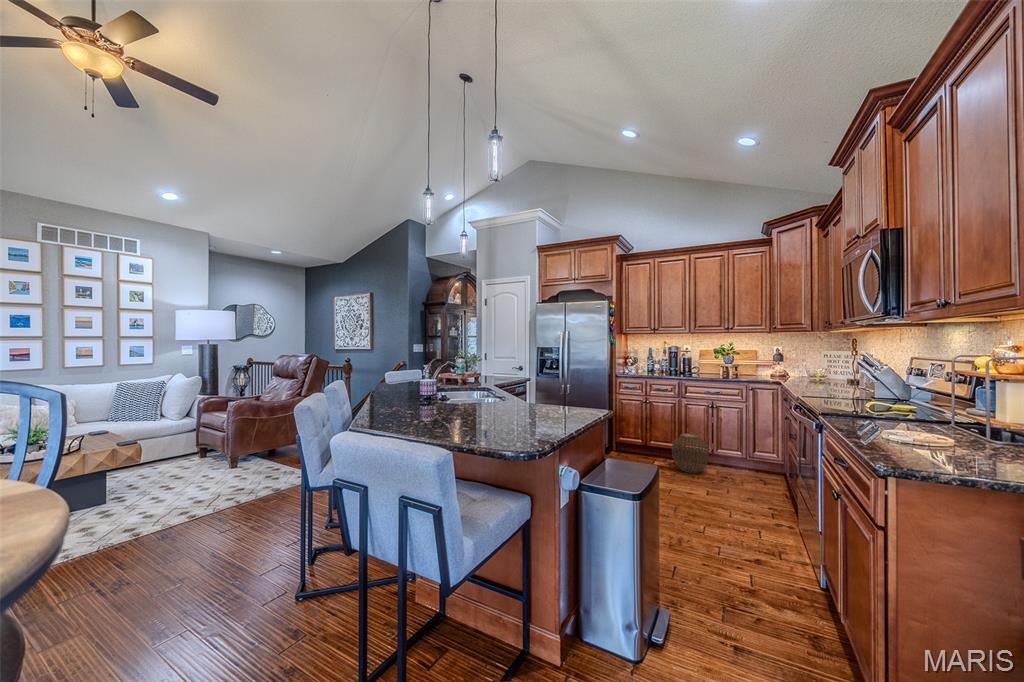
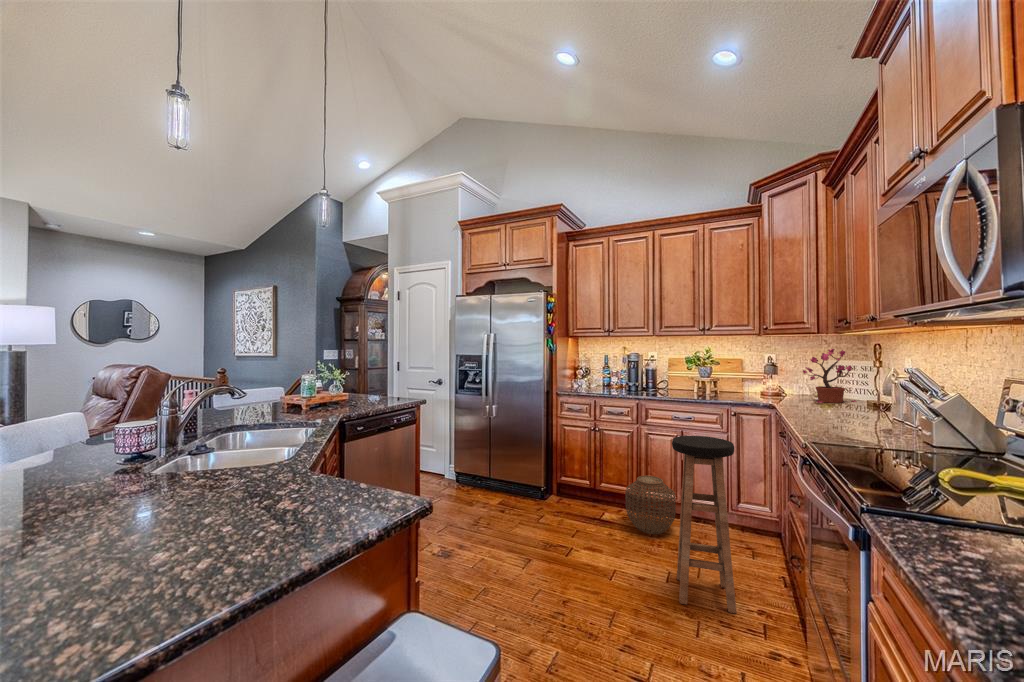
potted plant: none [801,342,839,380] -> present [803,349,856,403]
bar stool: none [710,399,753,508] -> present [672,436,737,613]

